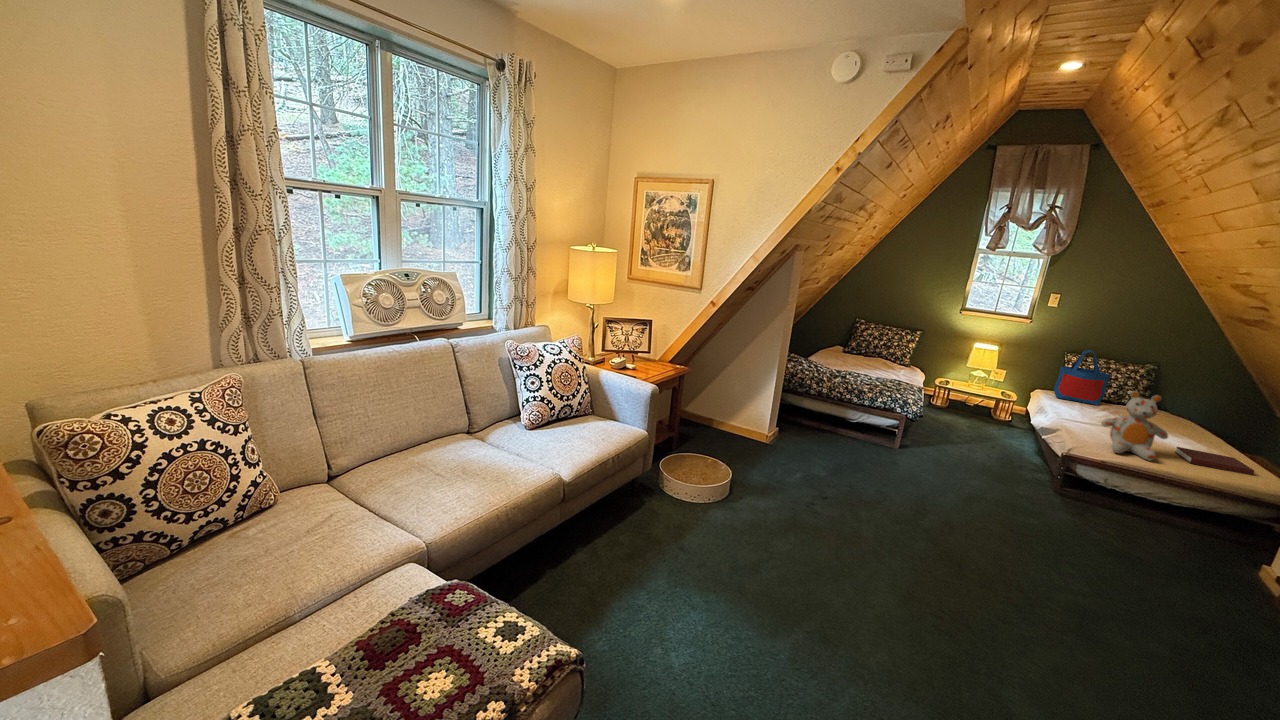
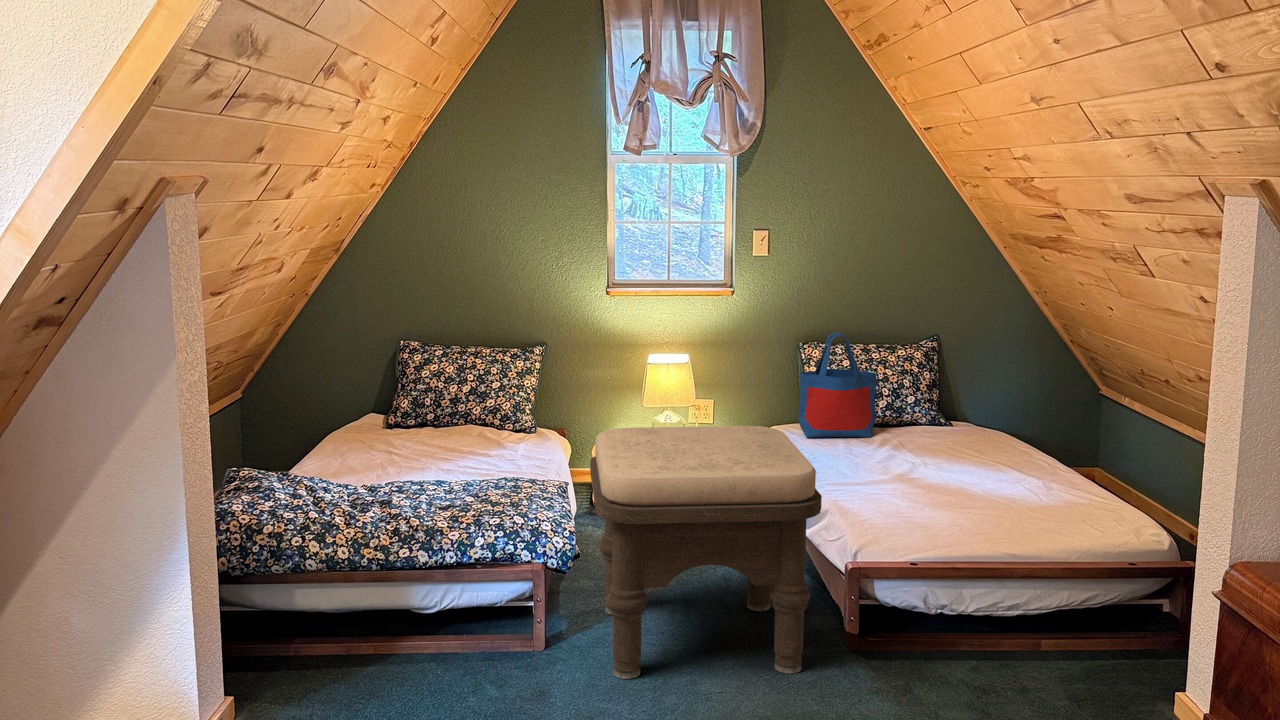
ottoman: none [928,369,1056,491] -> present [590,426,822,679]
stuffed bear: present [1101,391,1168,461] -> none [892,407,993,539]
notebook: present [1175,447,1254,475] -> none [1003,492,1113,523]

